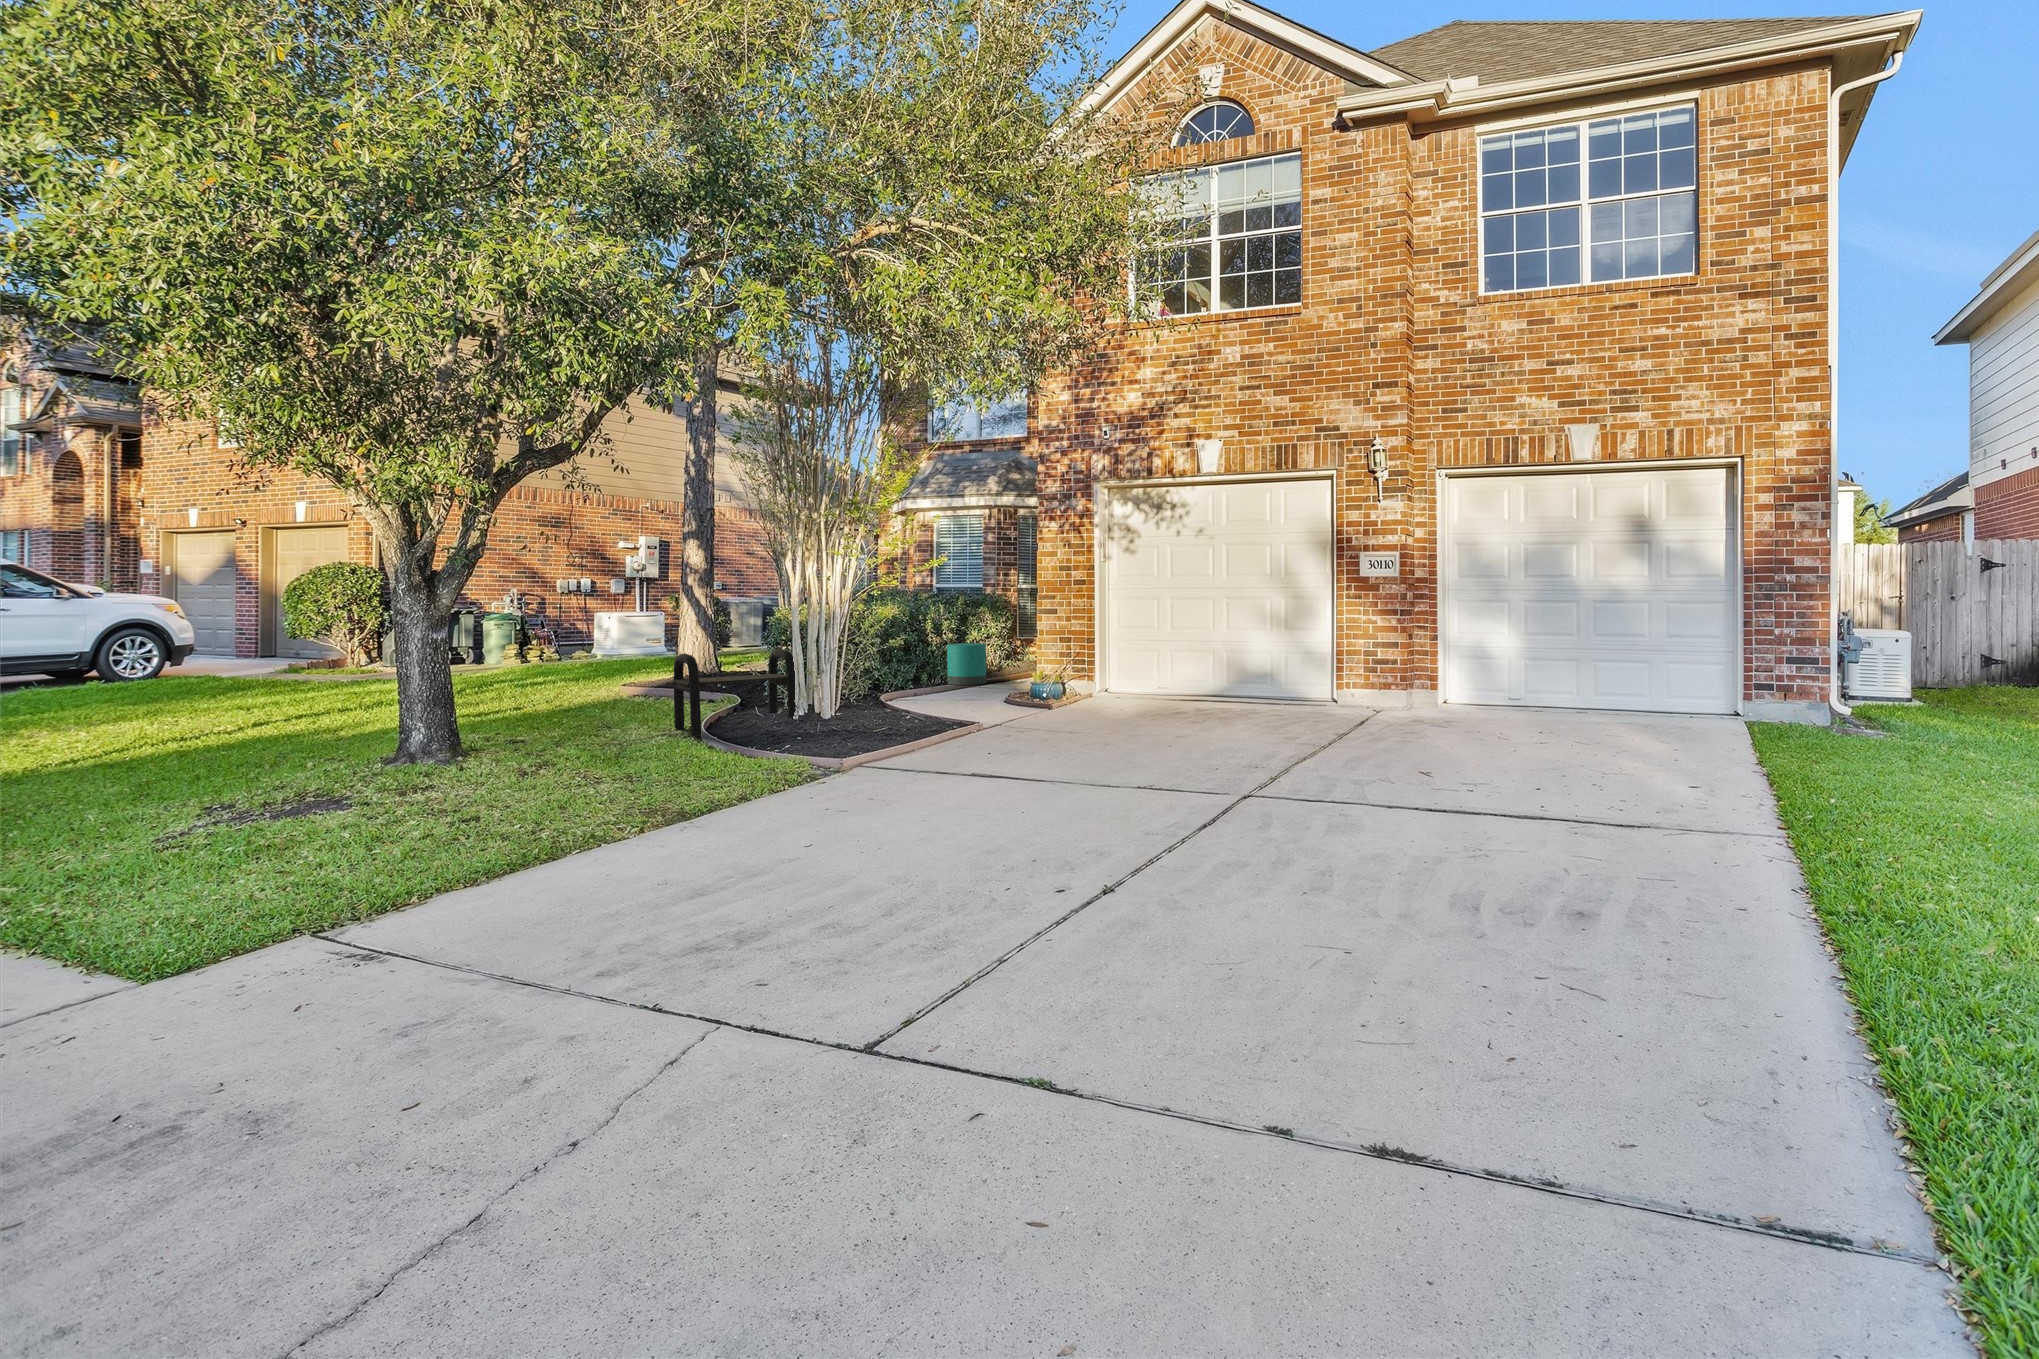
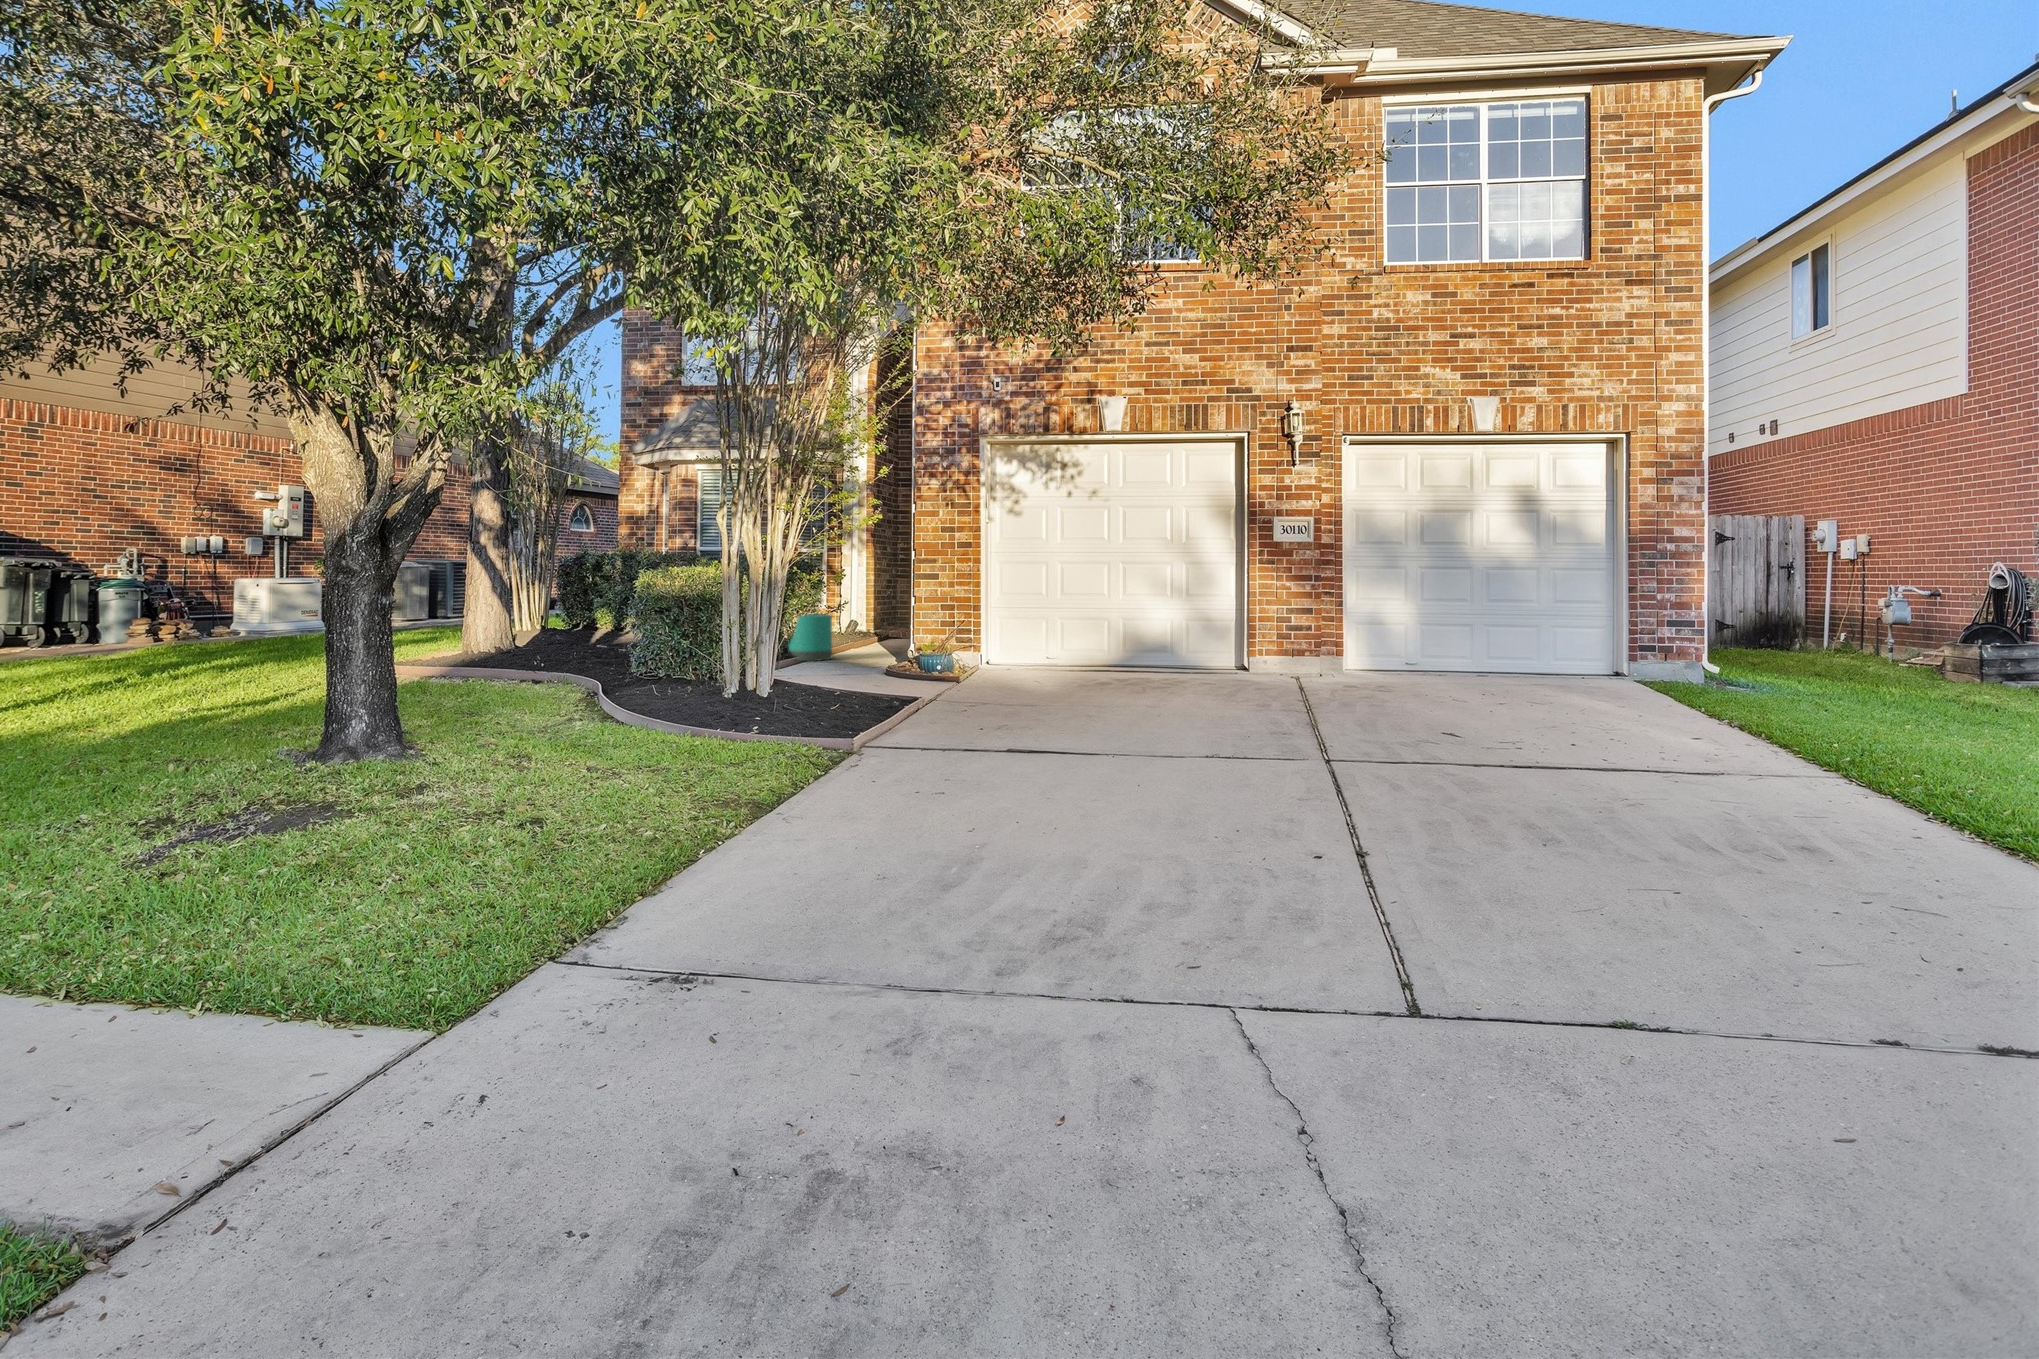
bench: present [674,649,795,735] -> none [576,620,723,723]

